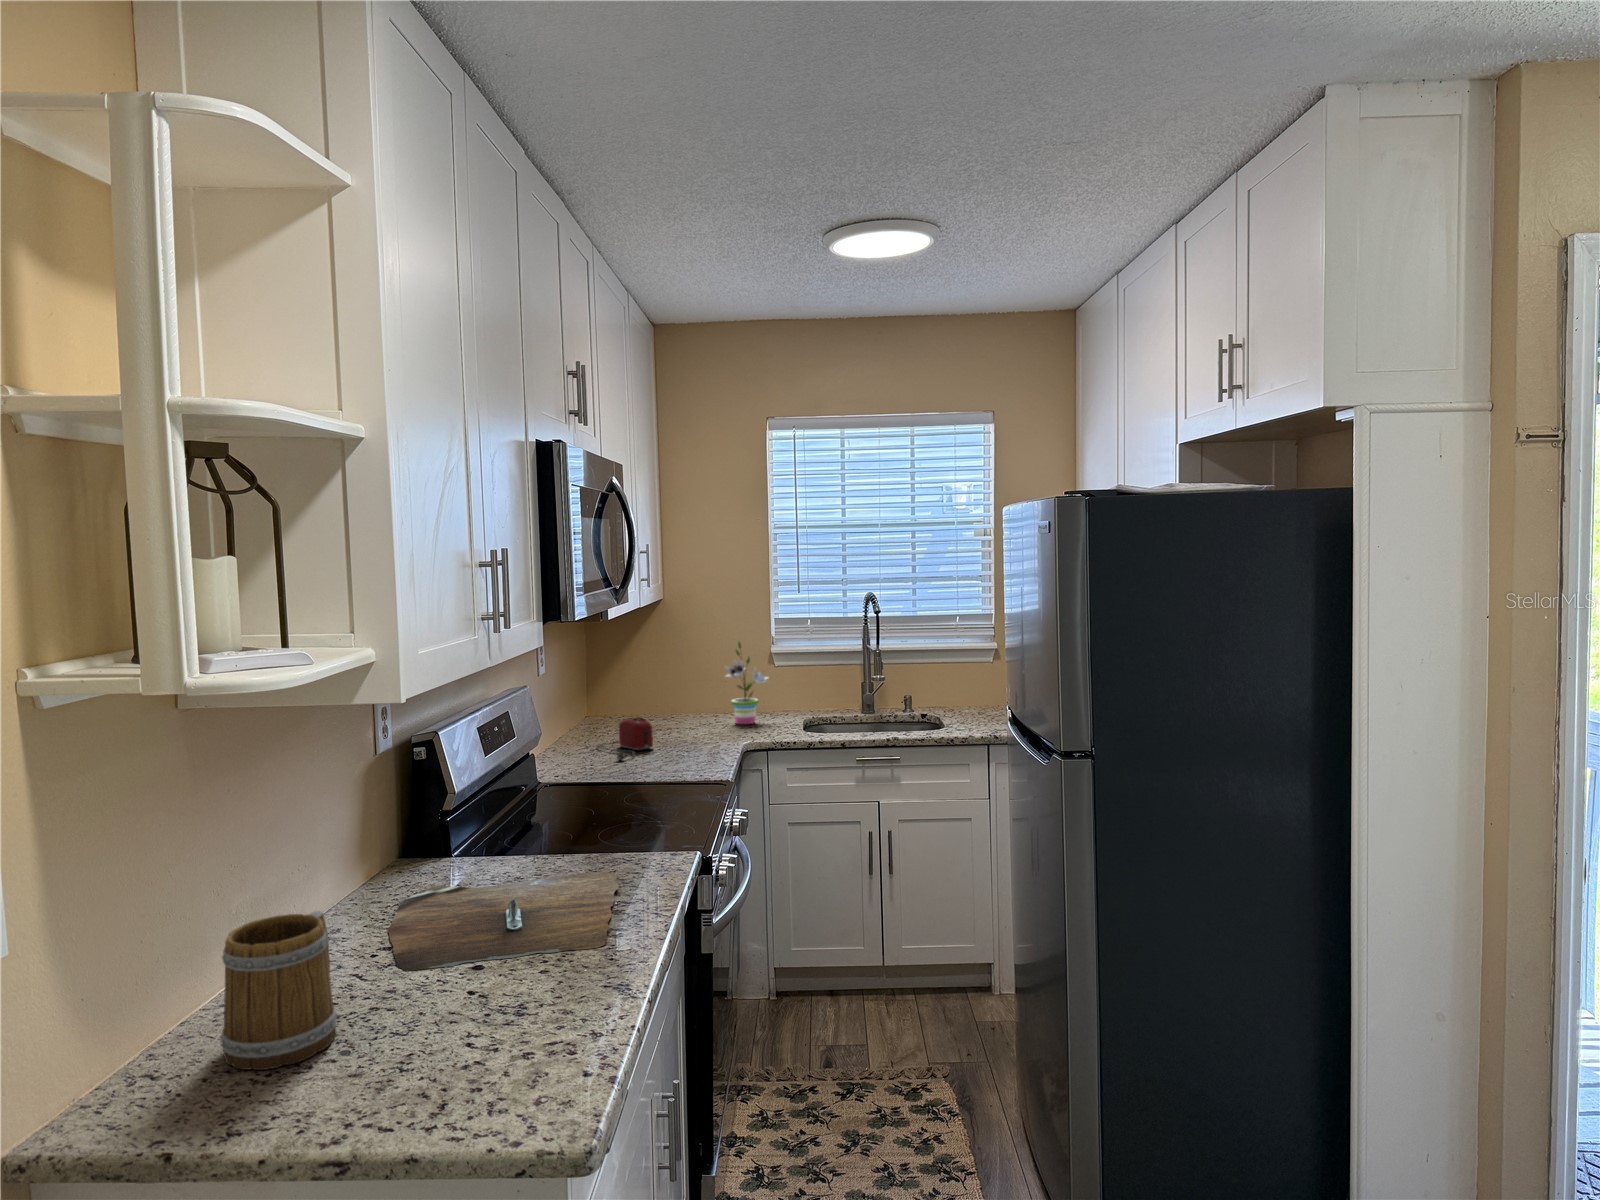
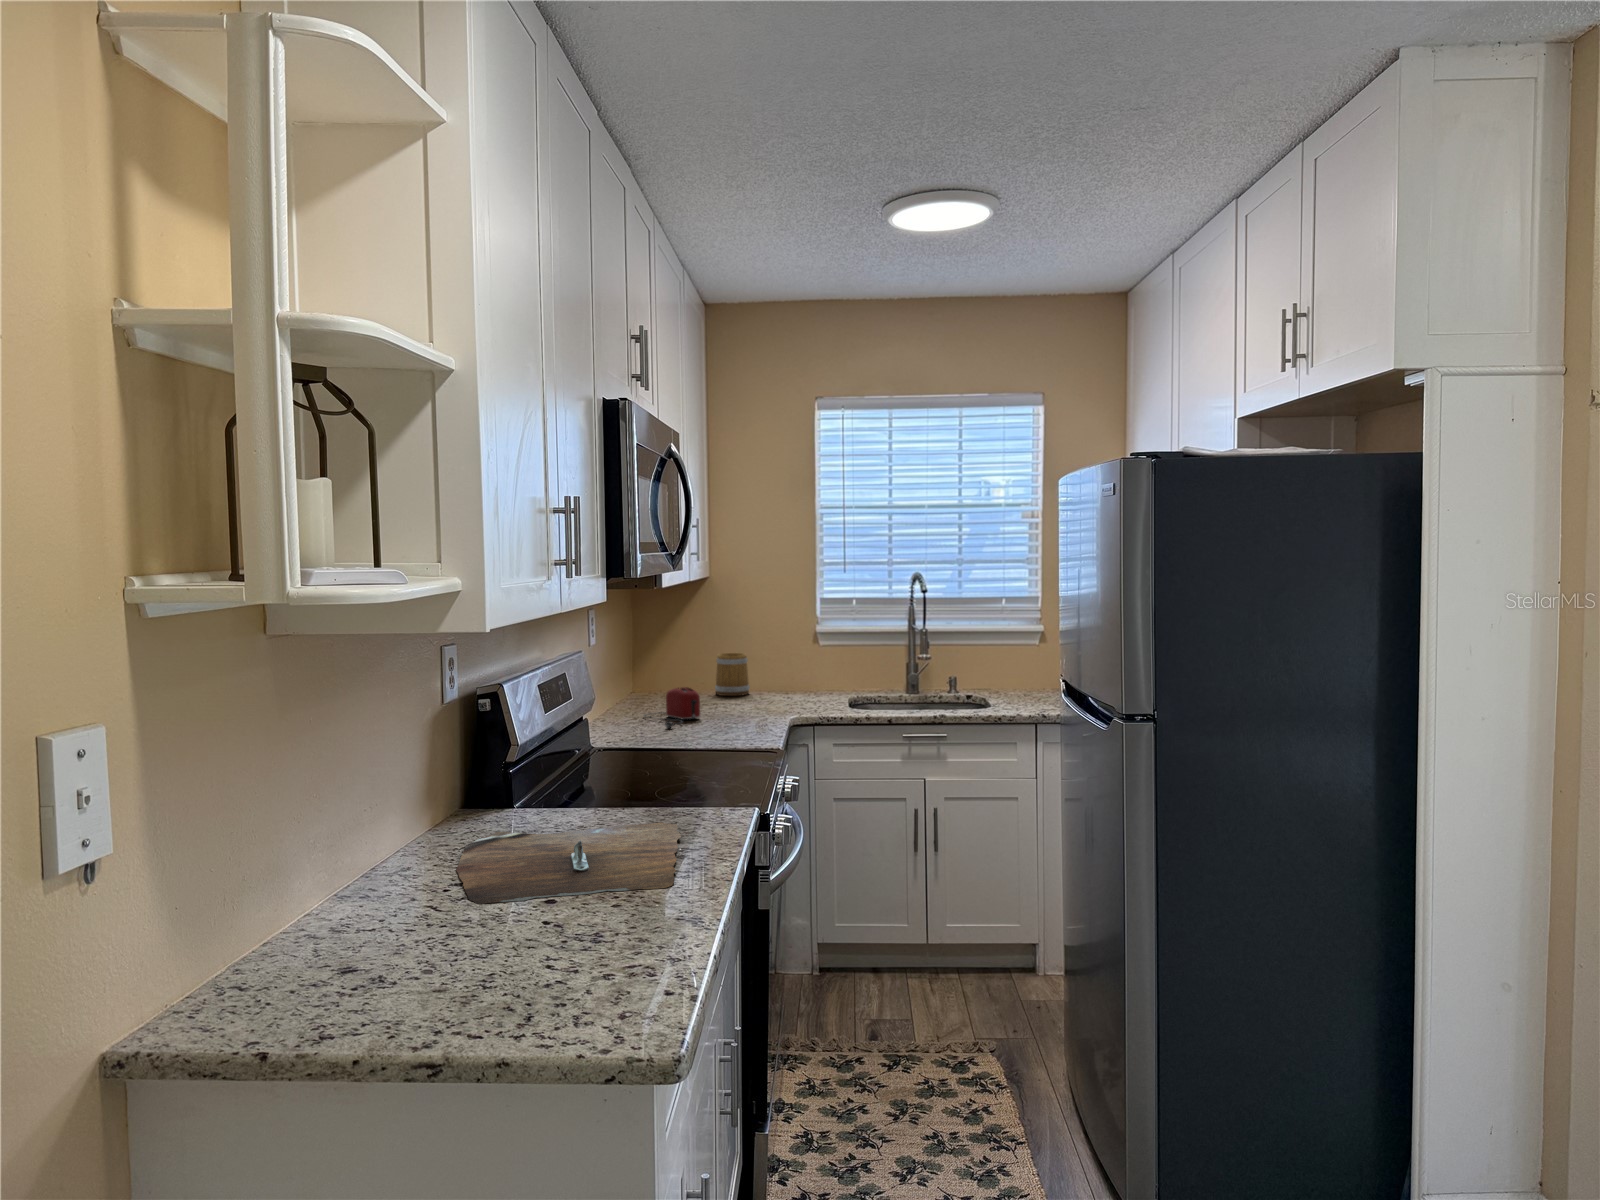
potted plant: present [725,642,768,724] -> none [771,615,817,699]
mug: present [220,911,337,1070] -> present [715,653,750,696]

